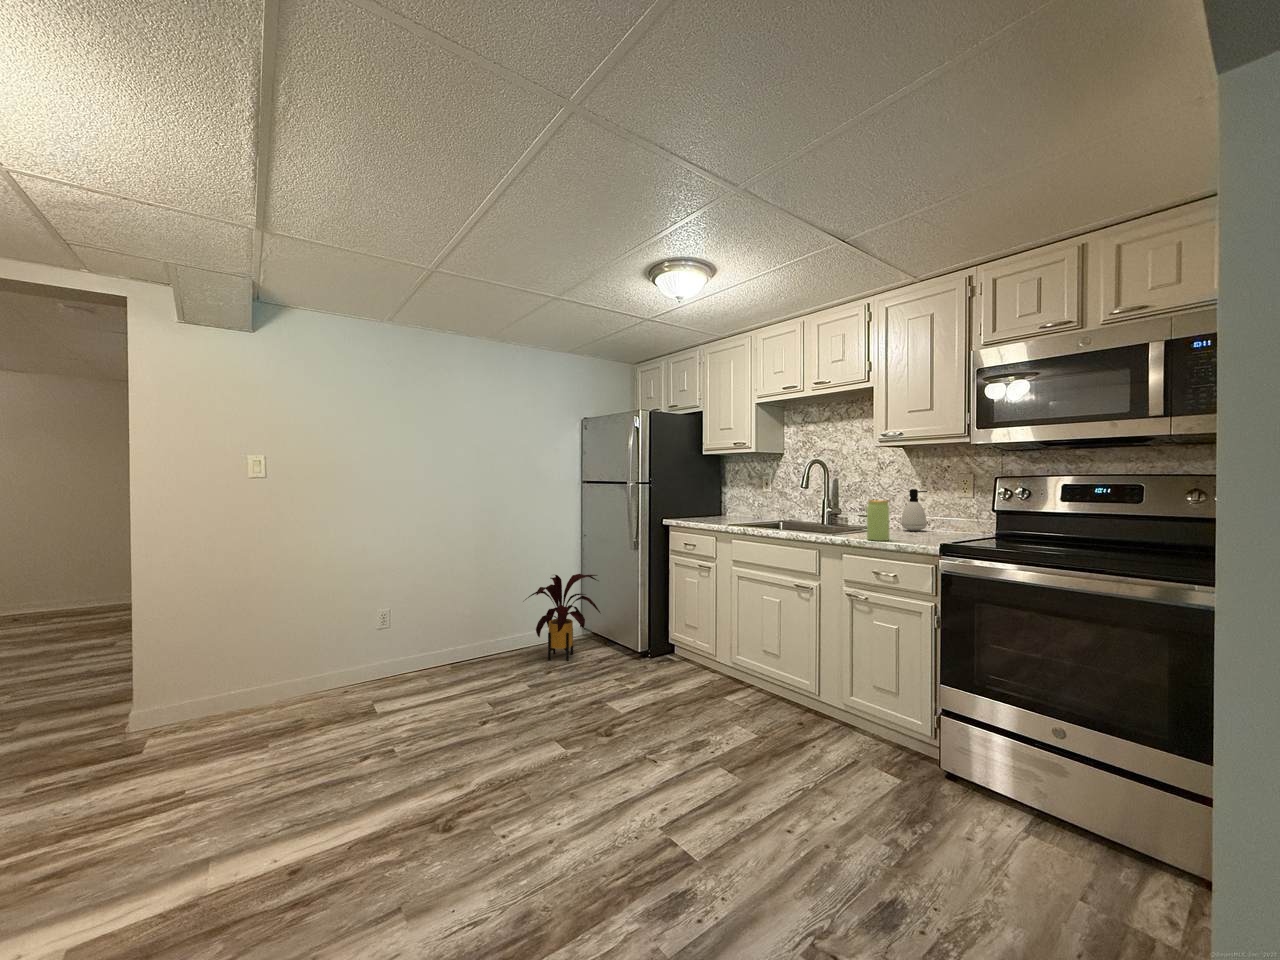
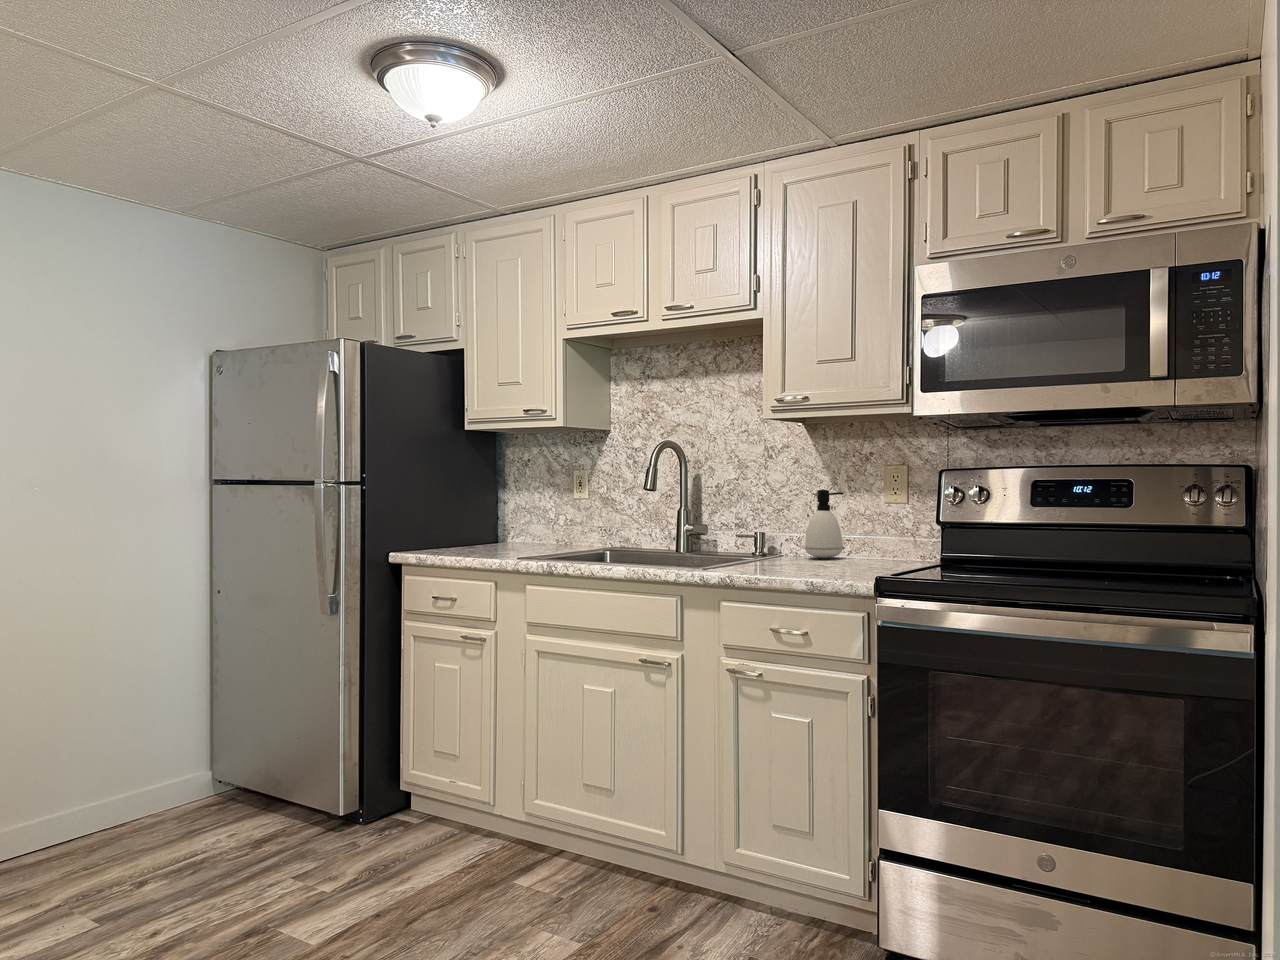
jar: present [867,500,889,541] -> none [761,508,796,576]
house plant: present [525,574,600,661] -> none [75,669,259,857]

